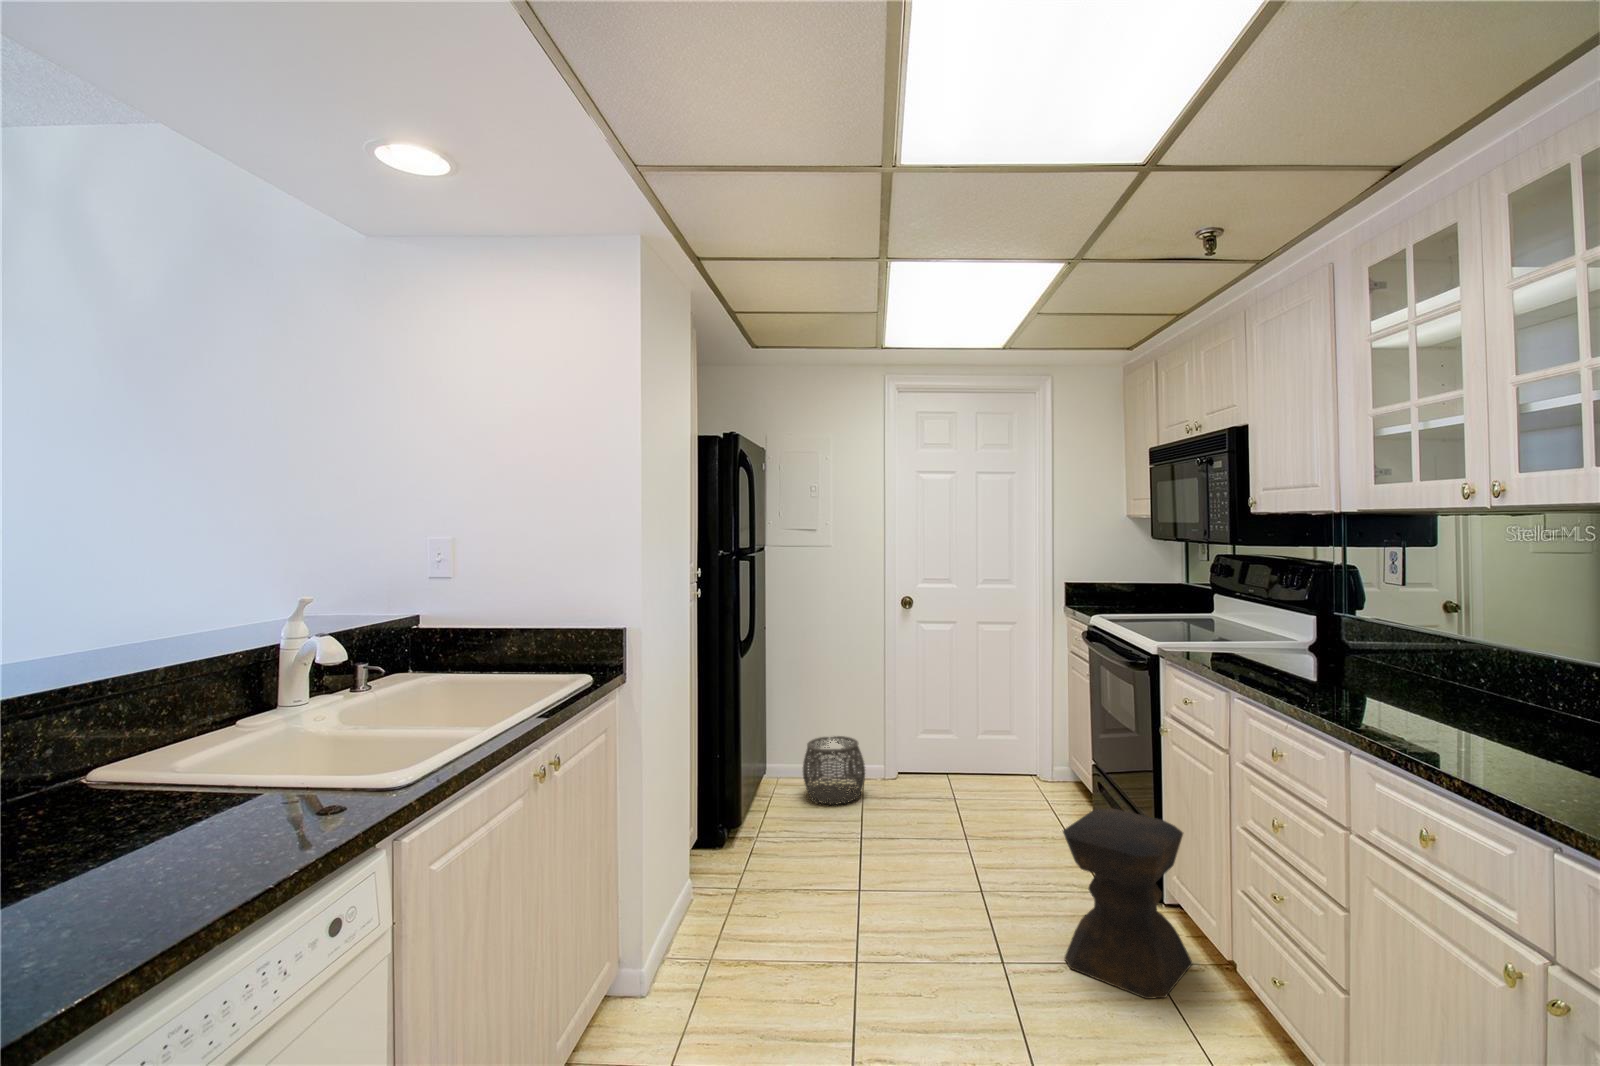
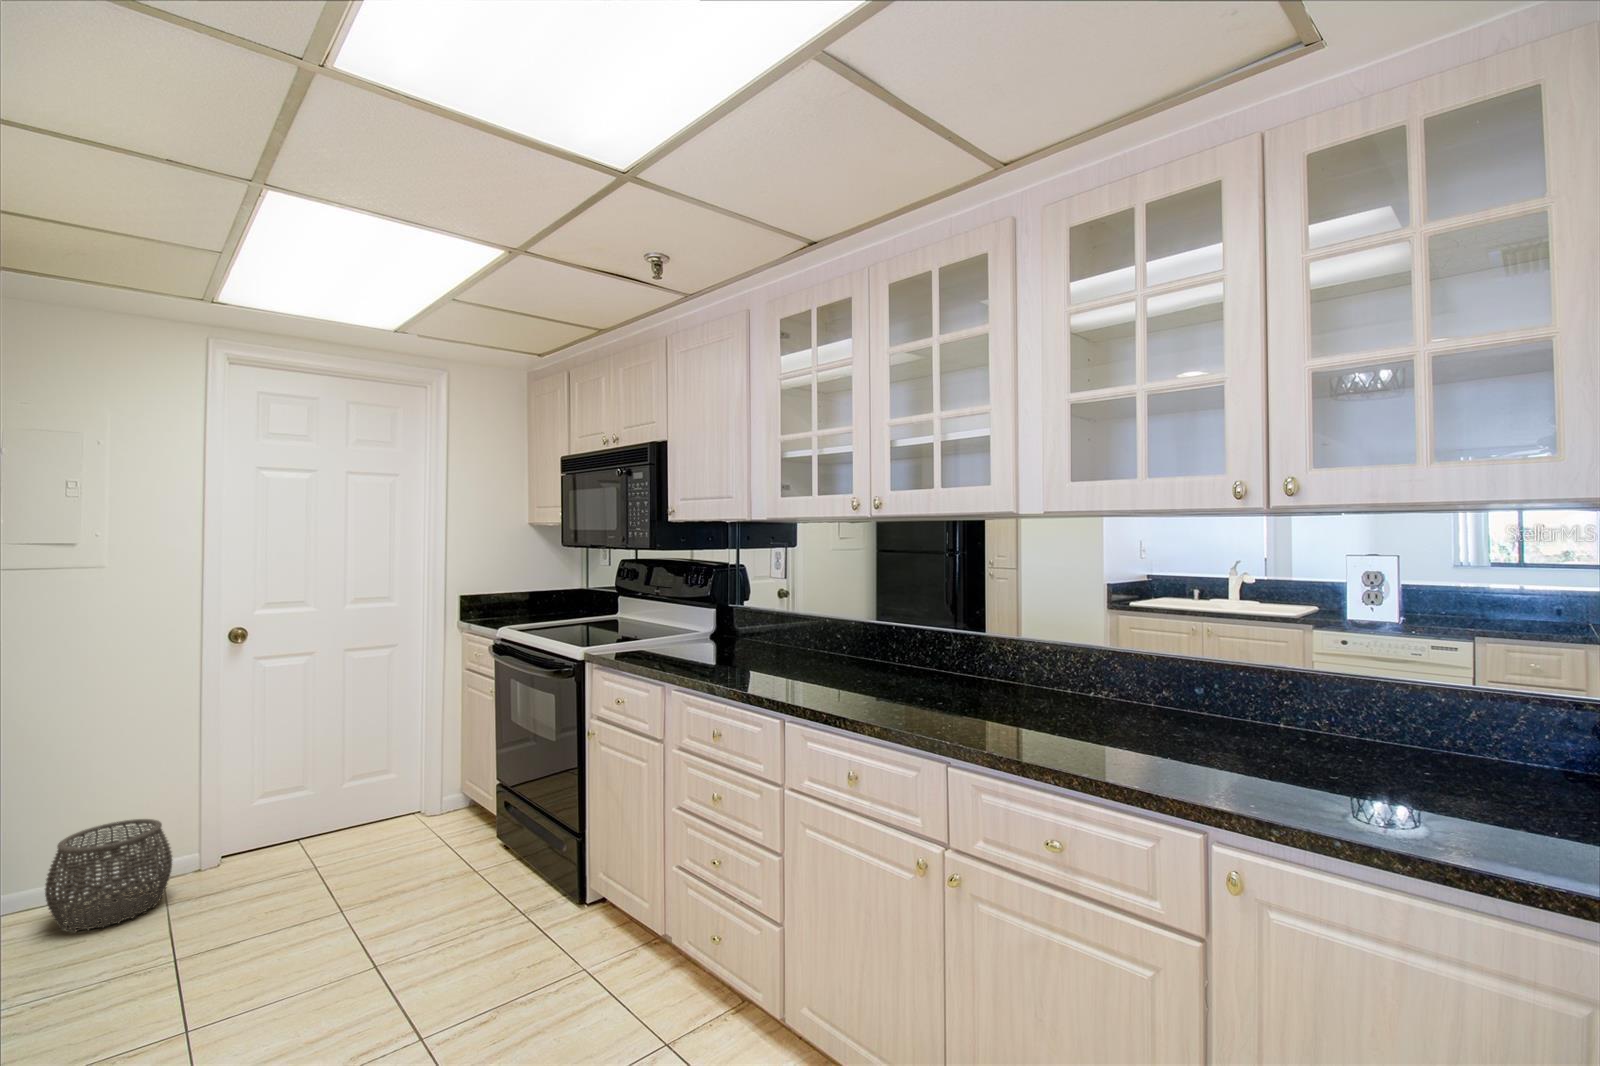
stool: present [1063,808,1192,999] -> none [498,821,625,1018]

